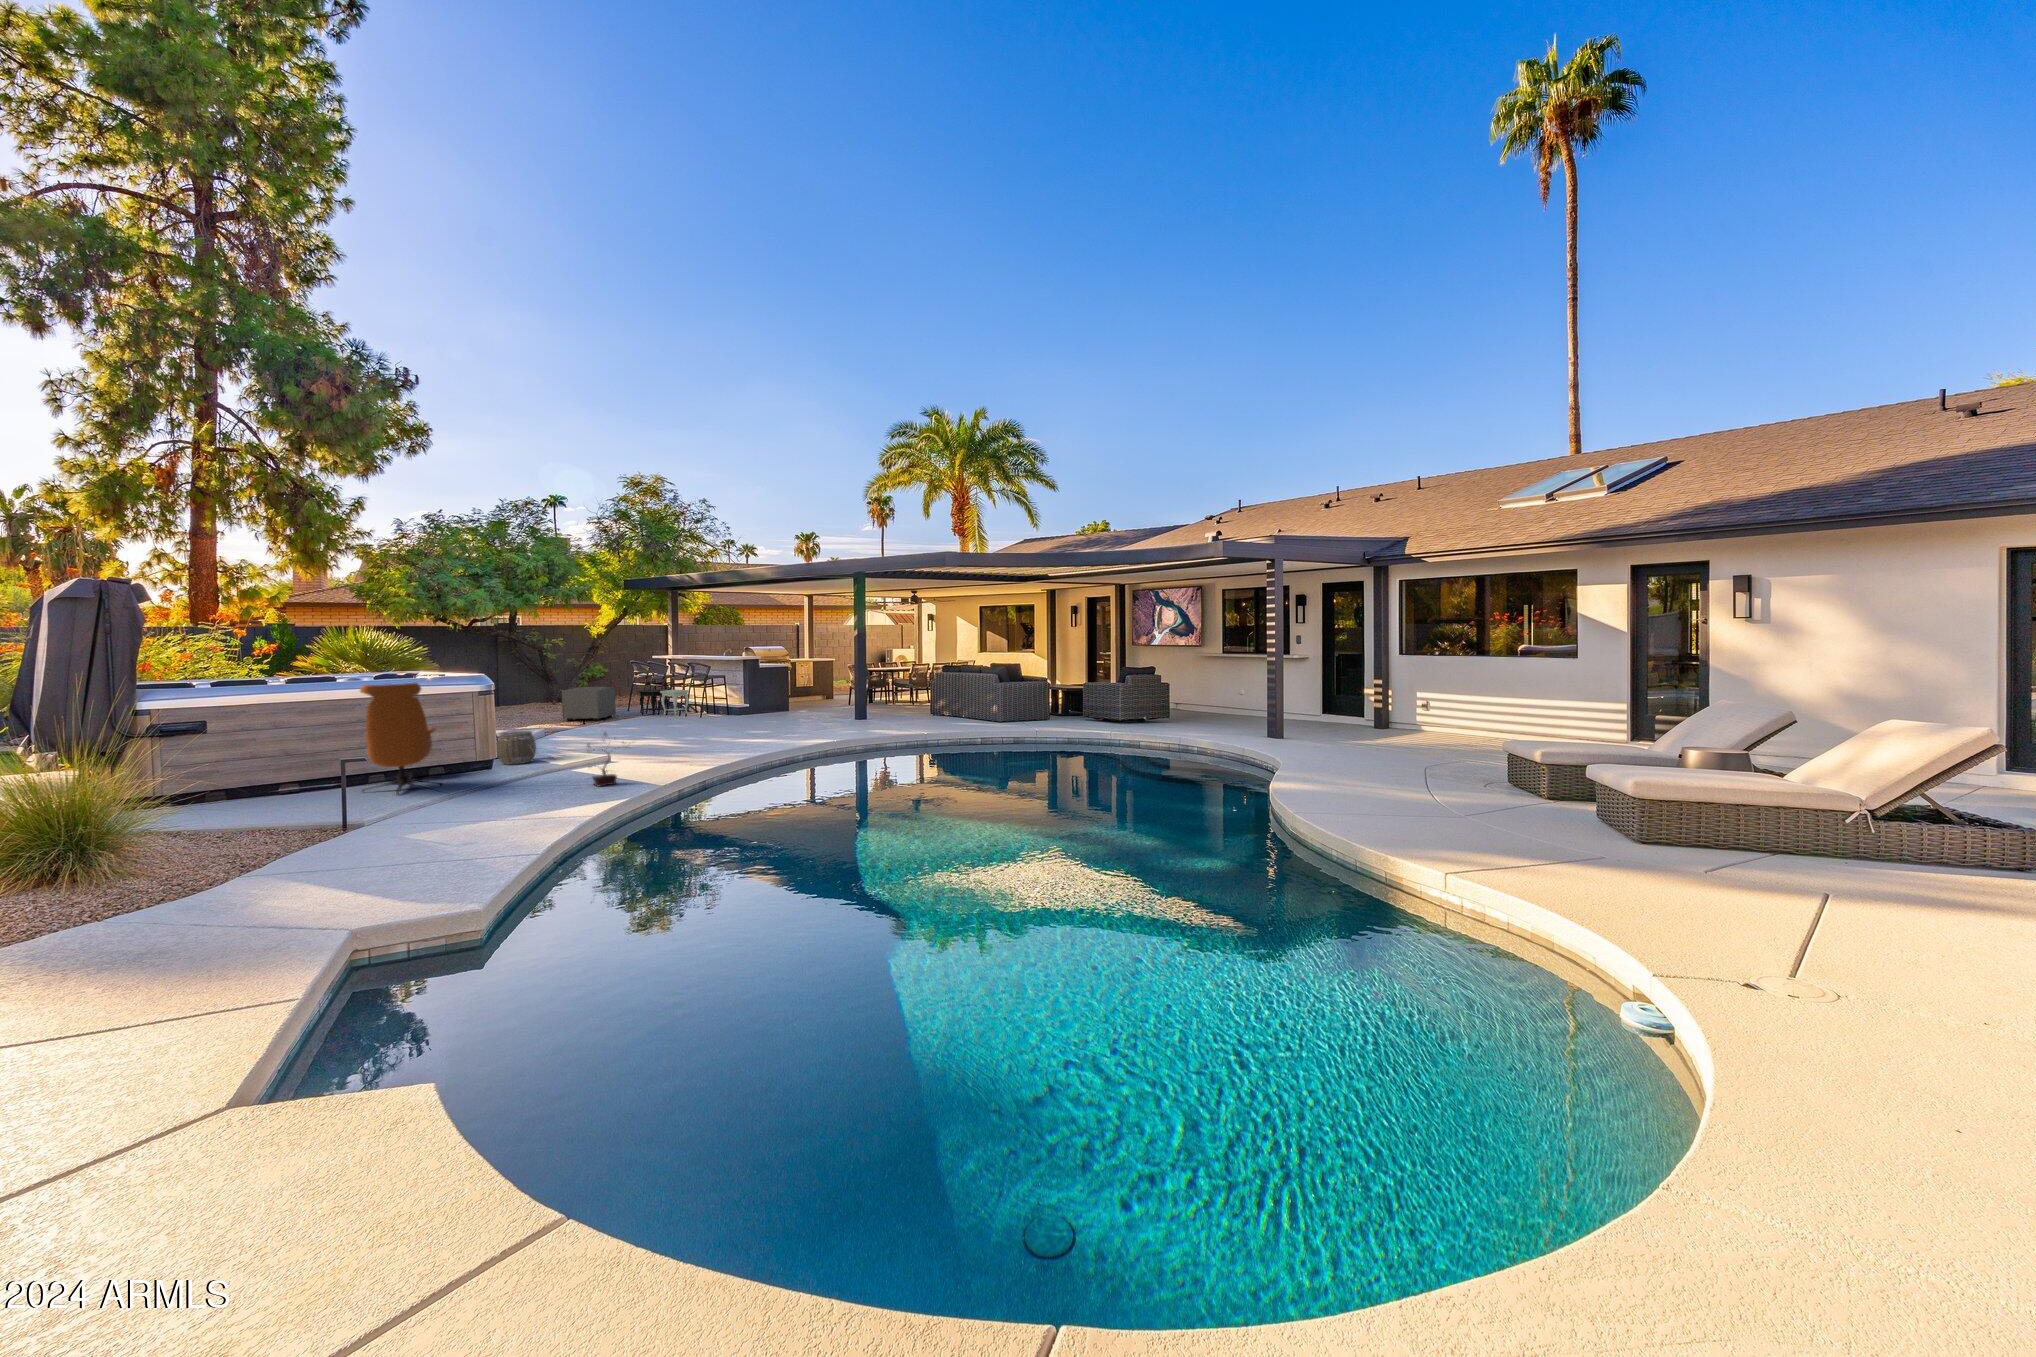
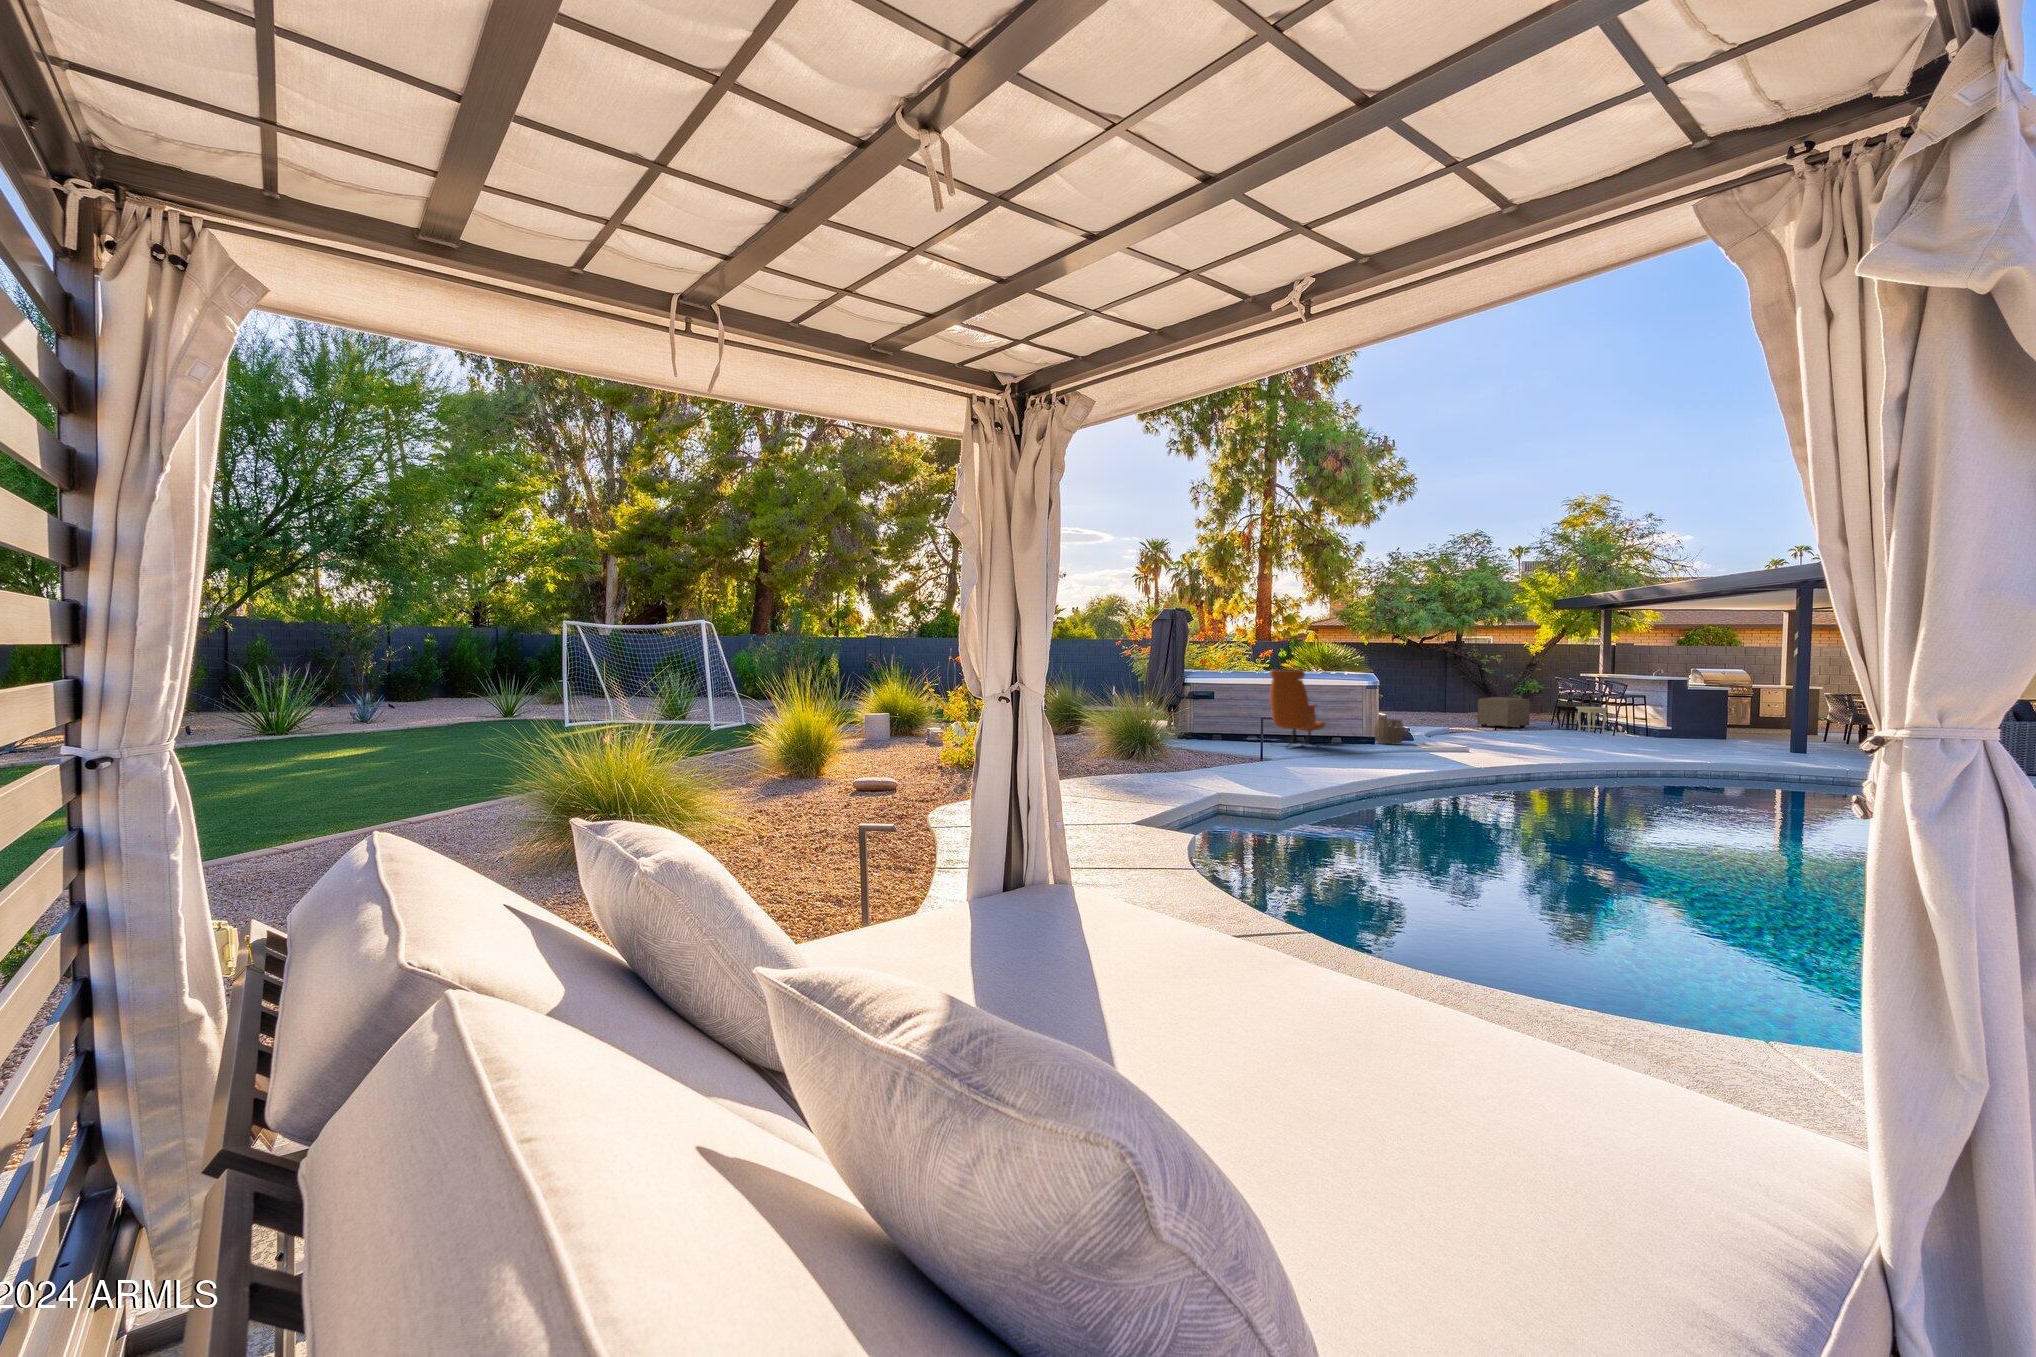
potted plant: present [587,733,617,786] -> none [1405,717,1451,763]

